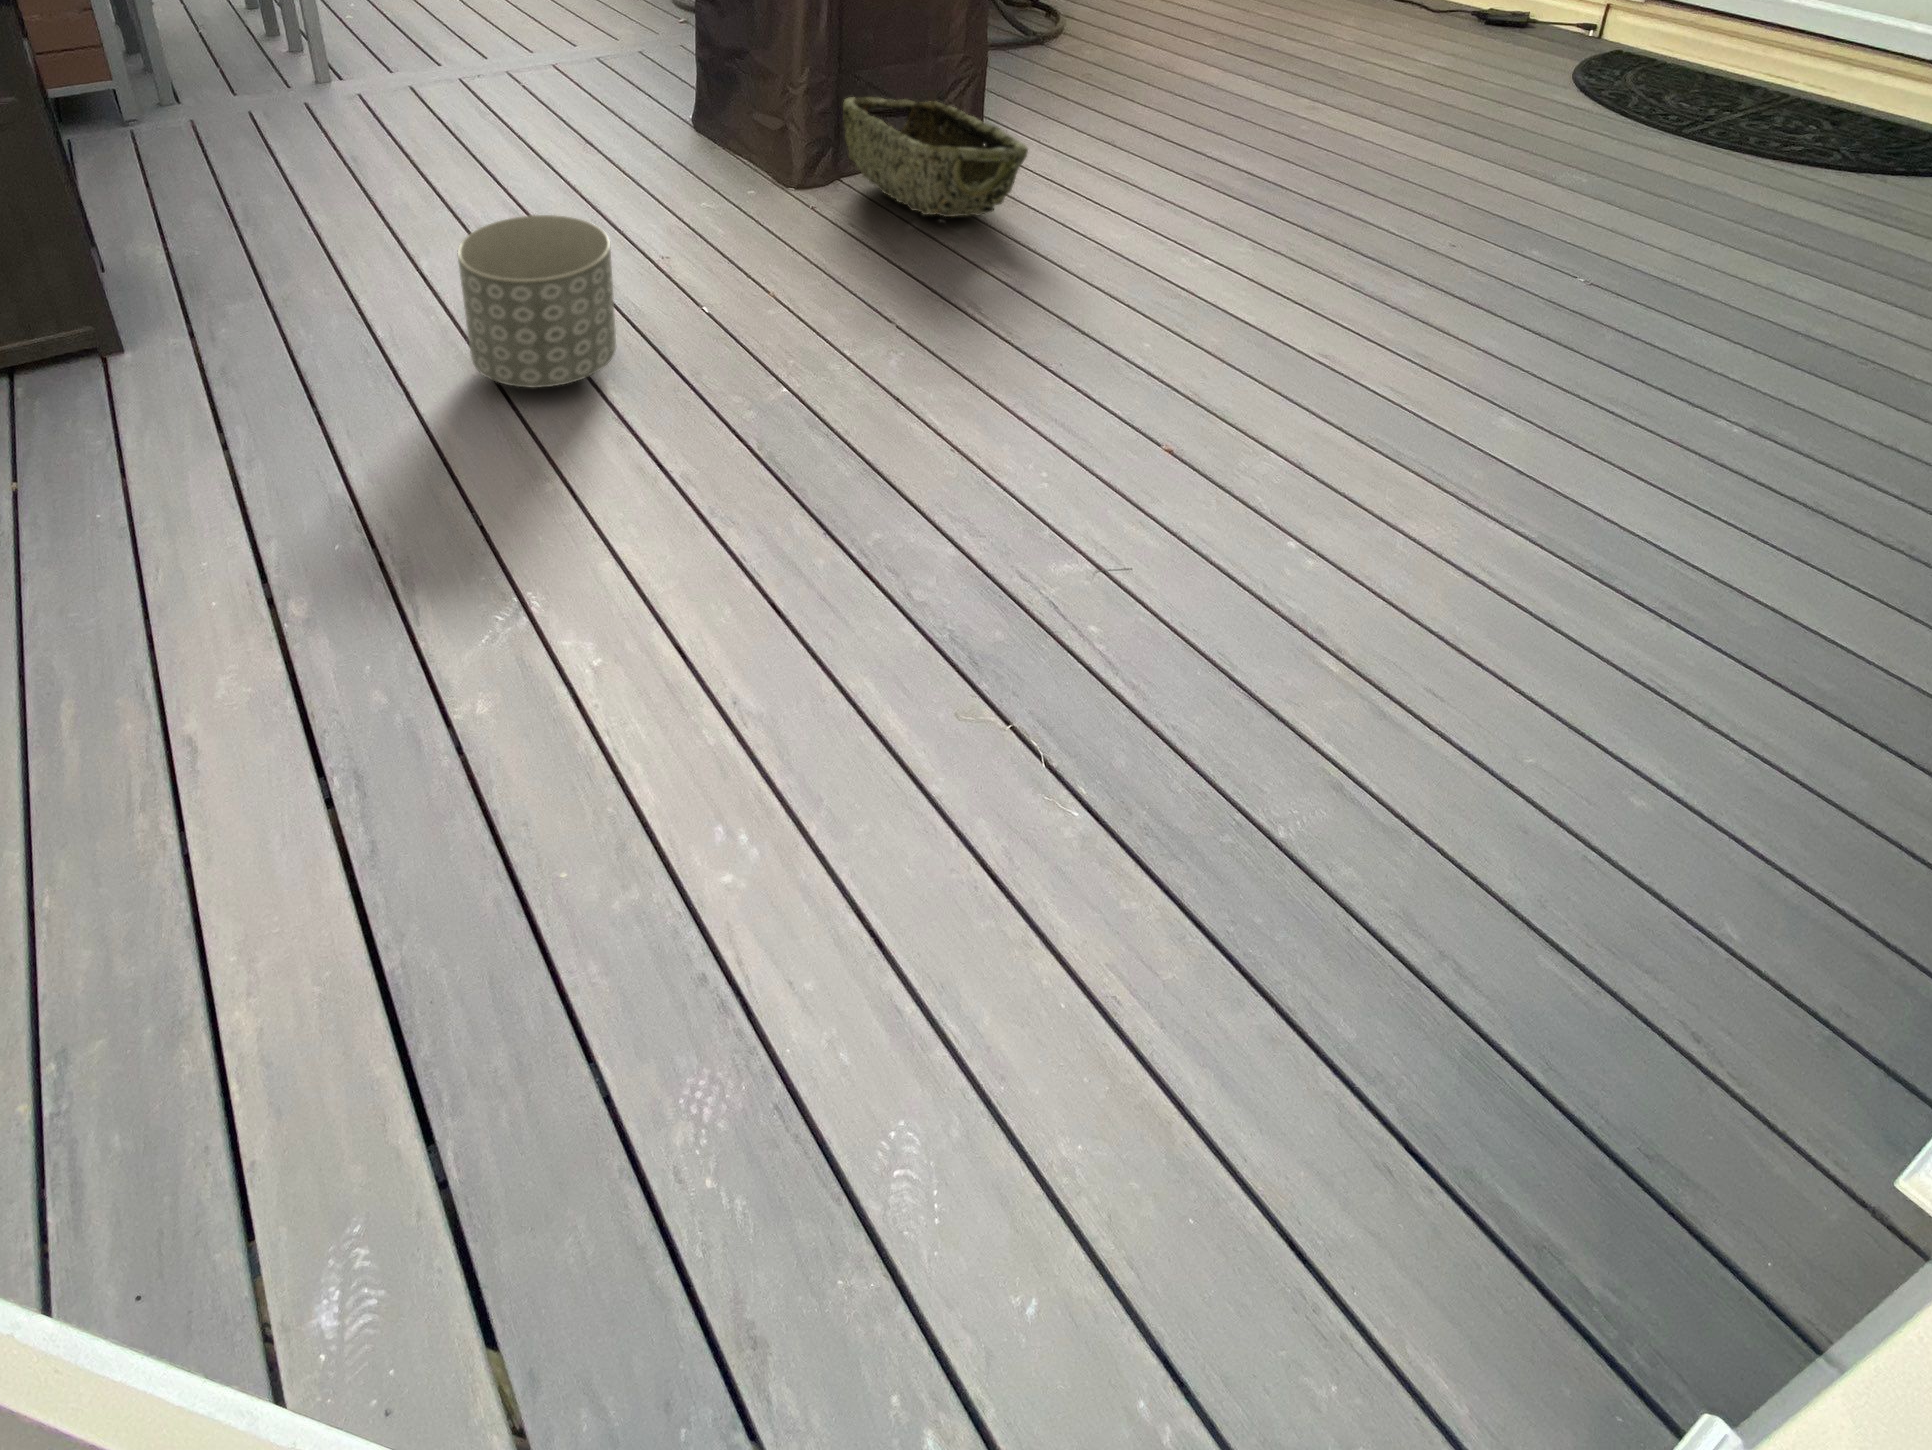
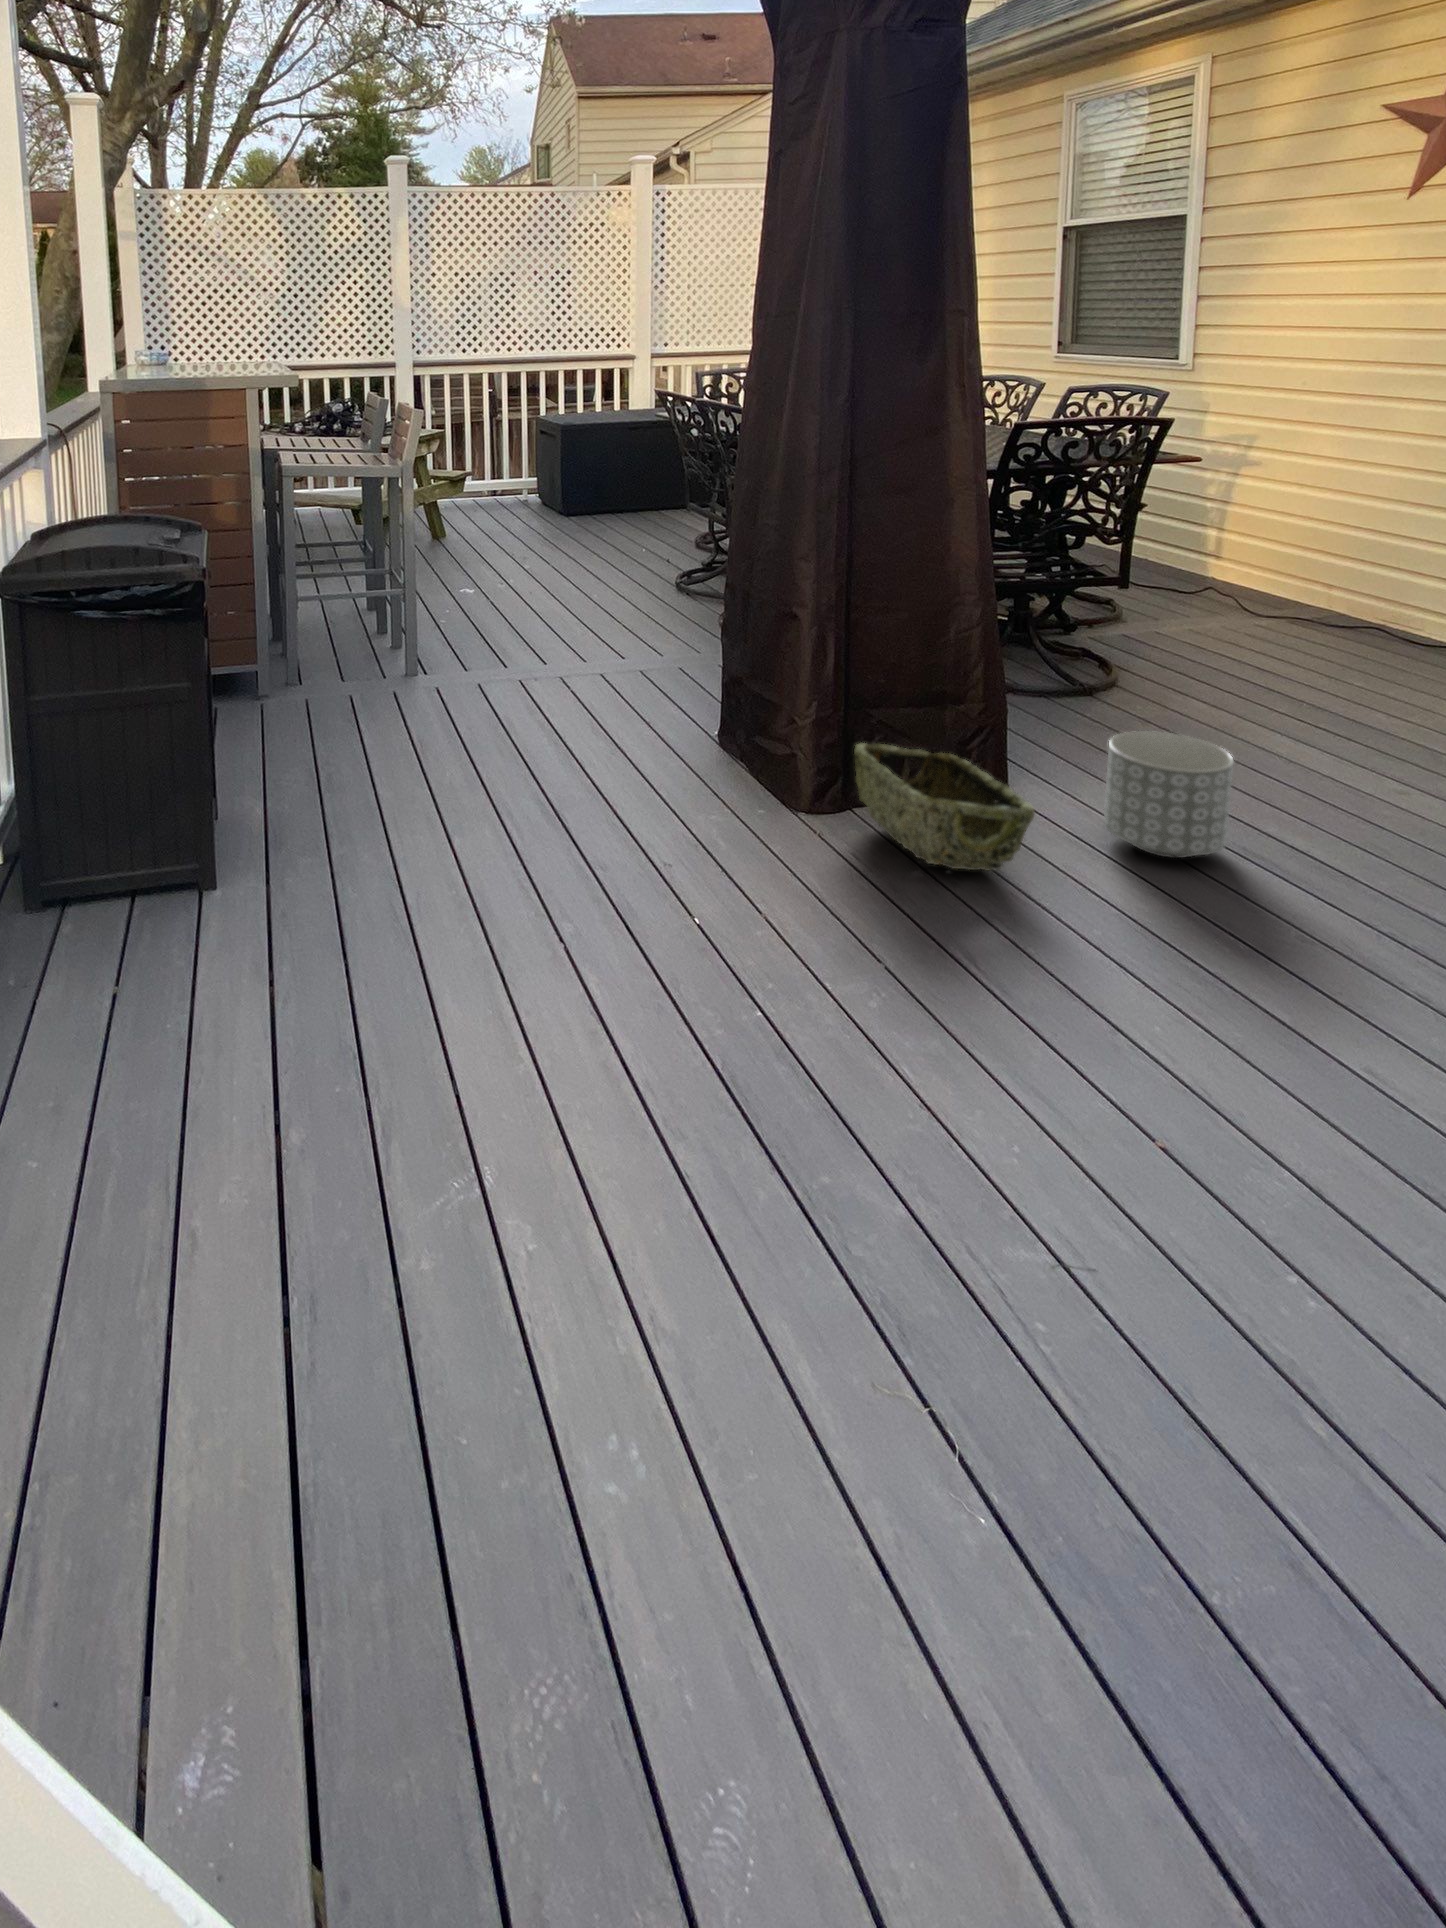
planter: present [457,215,616,388] -> present [1104,731,1233,858]

